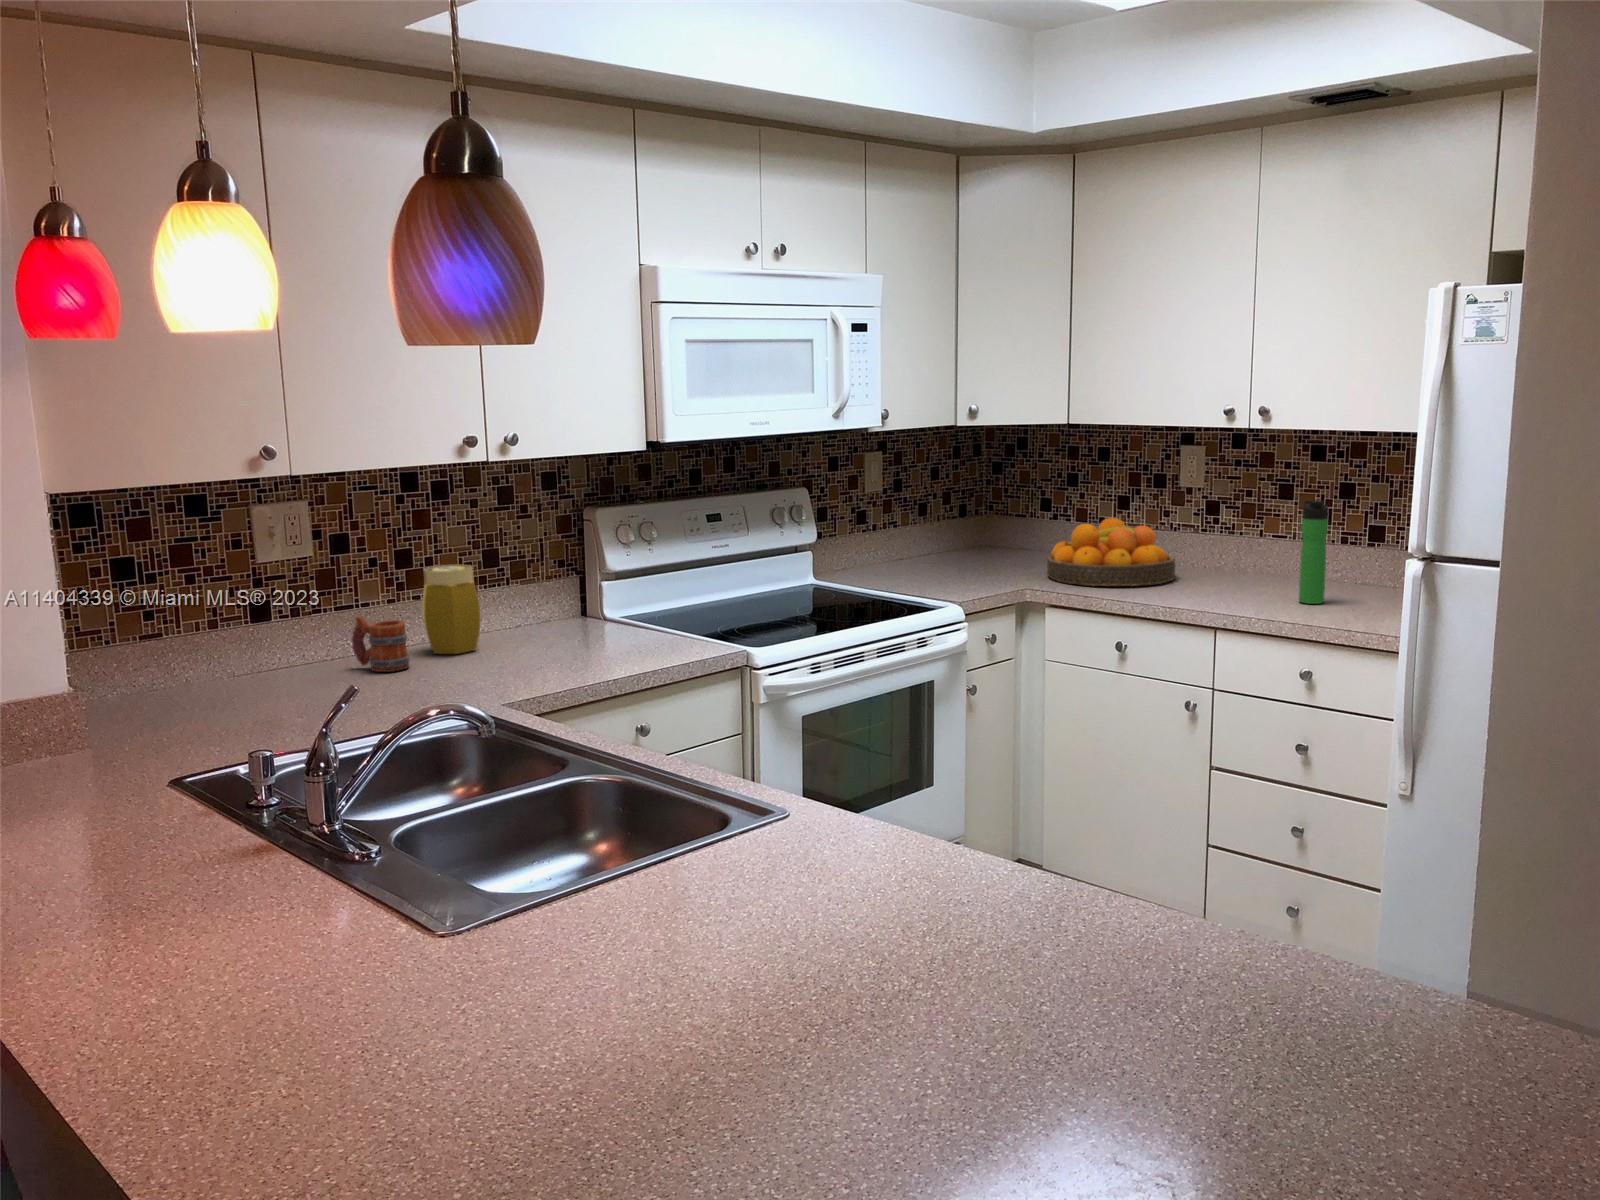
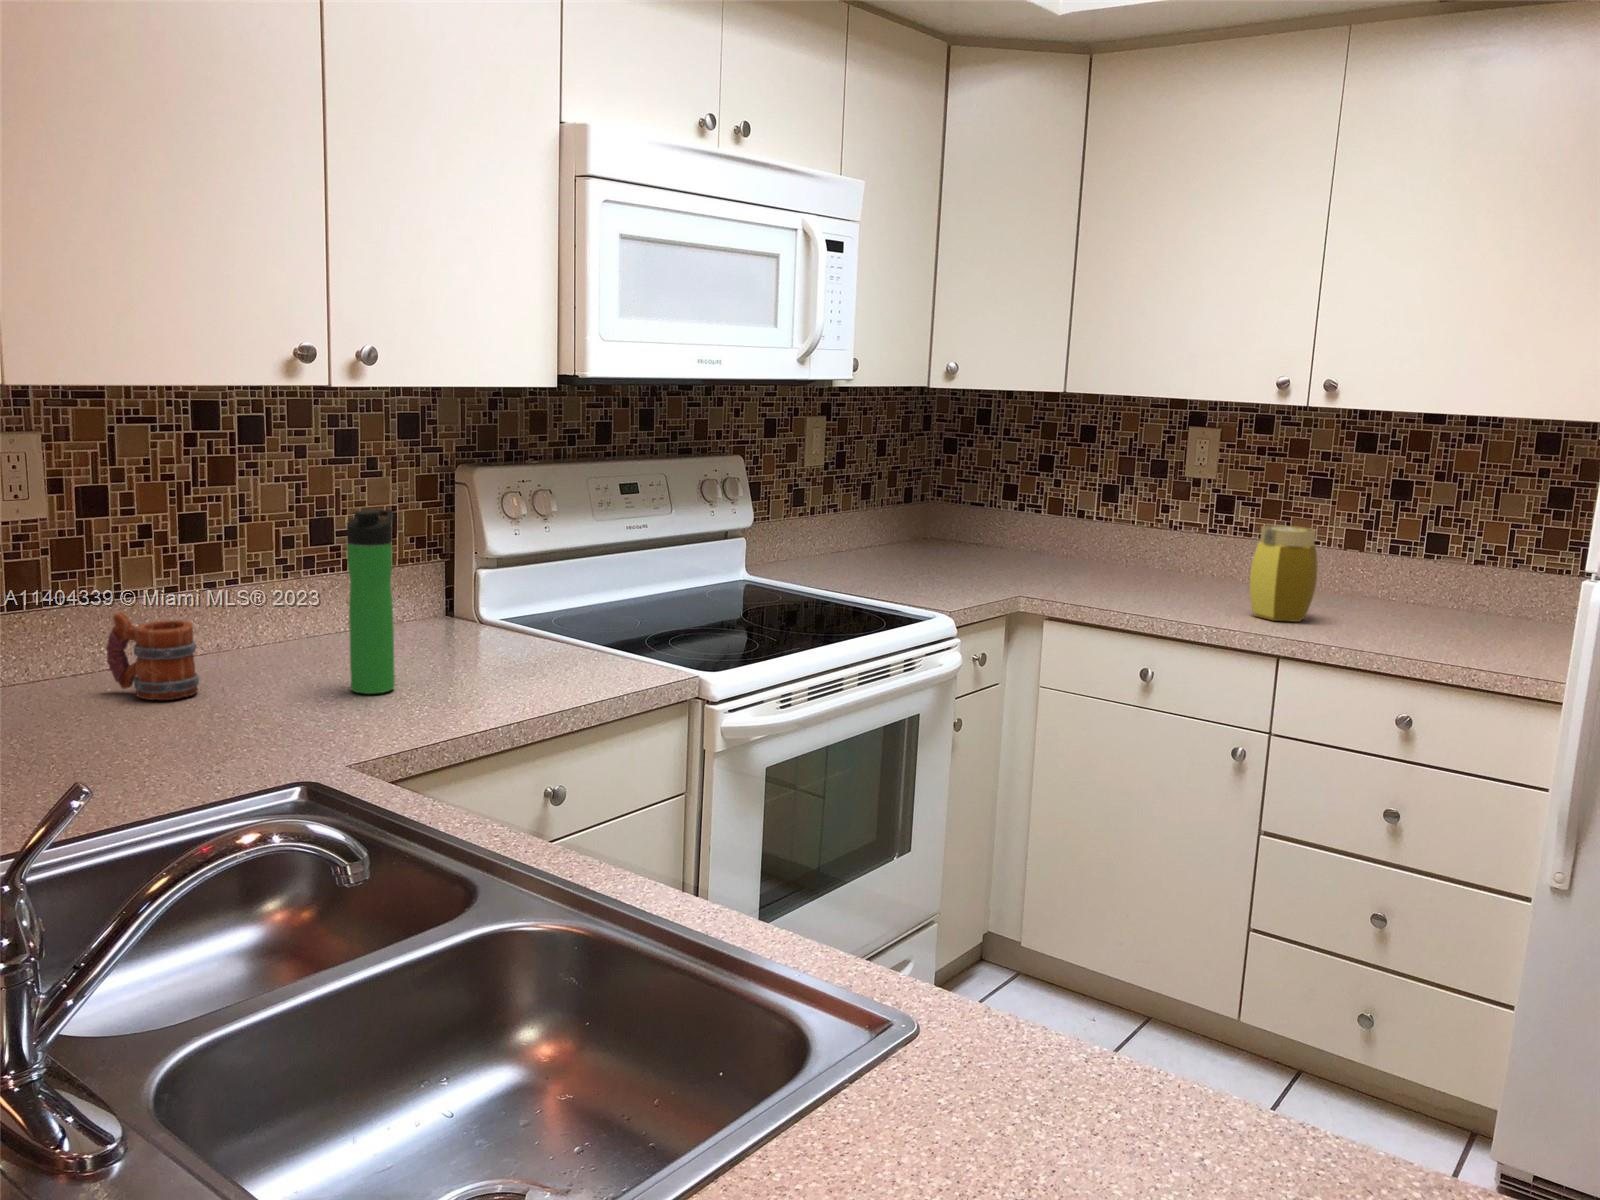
bottle: present [1299,500,1329,604] -> present [347,510,395,694]
fruit bowl: present [1047,518,1175,586] -> none [1034,511,1193,597]
jar: present [422,565,480,654] -> present [1250,525,1317,622]

